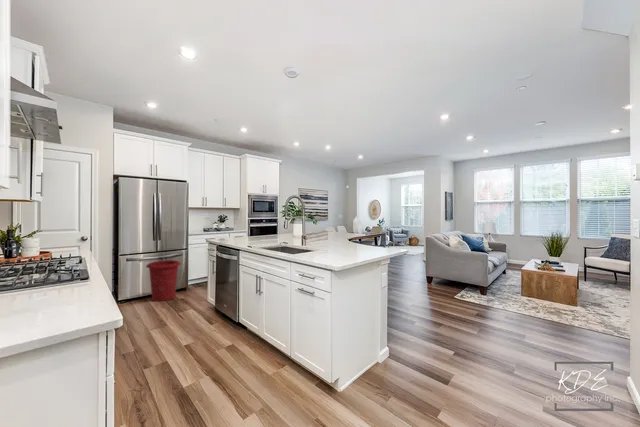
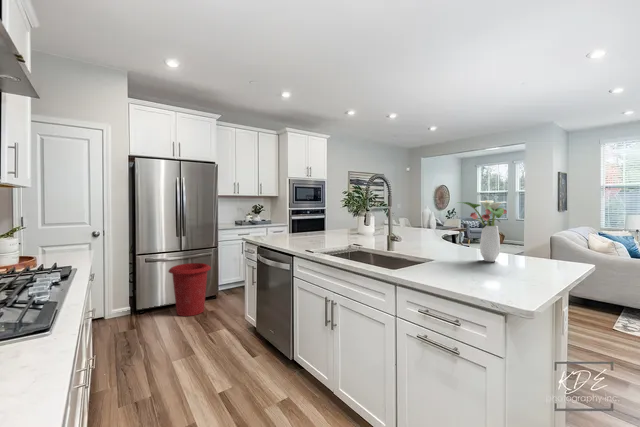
flower arrangement: none [339,214,367,251] -> present [463,200,507,262]

